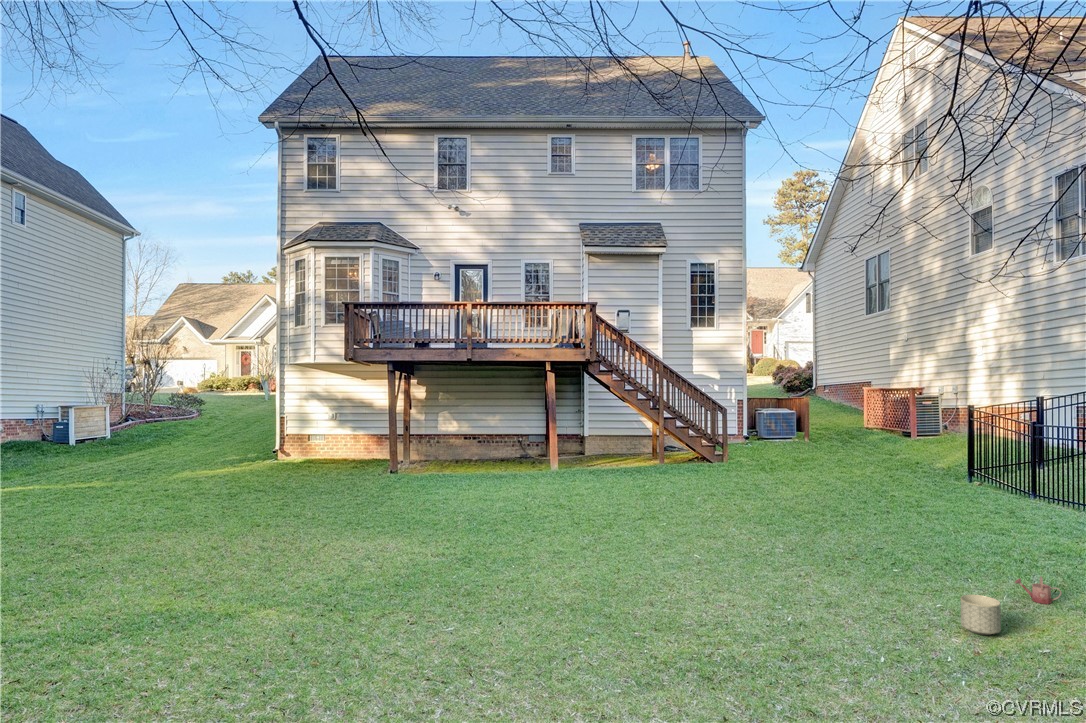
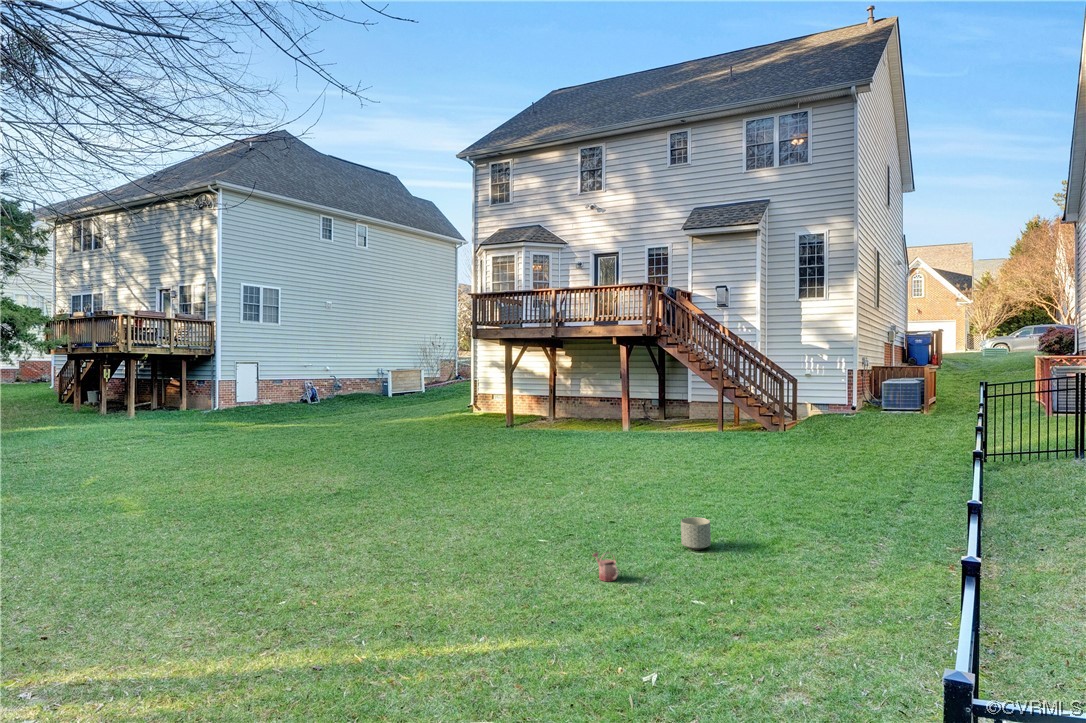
watering can: present [1015,576,1061,604] -> present [593,552,618,581]

